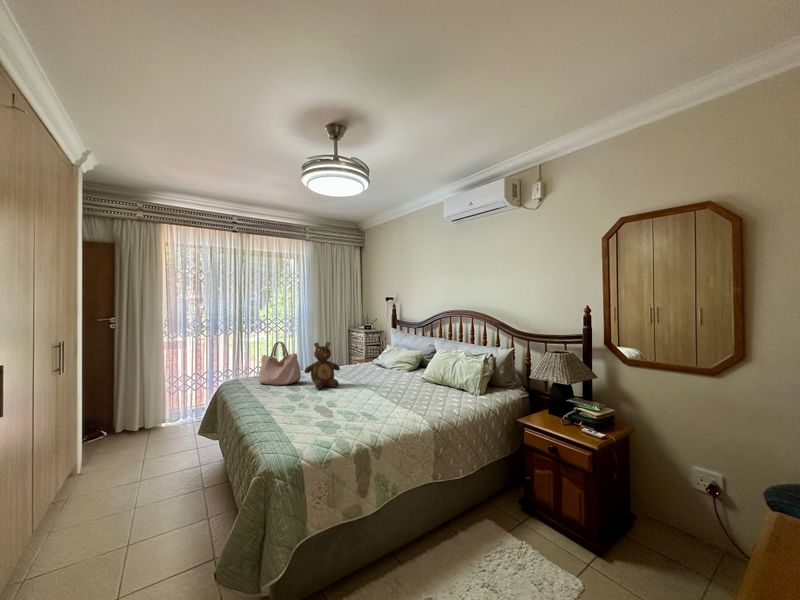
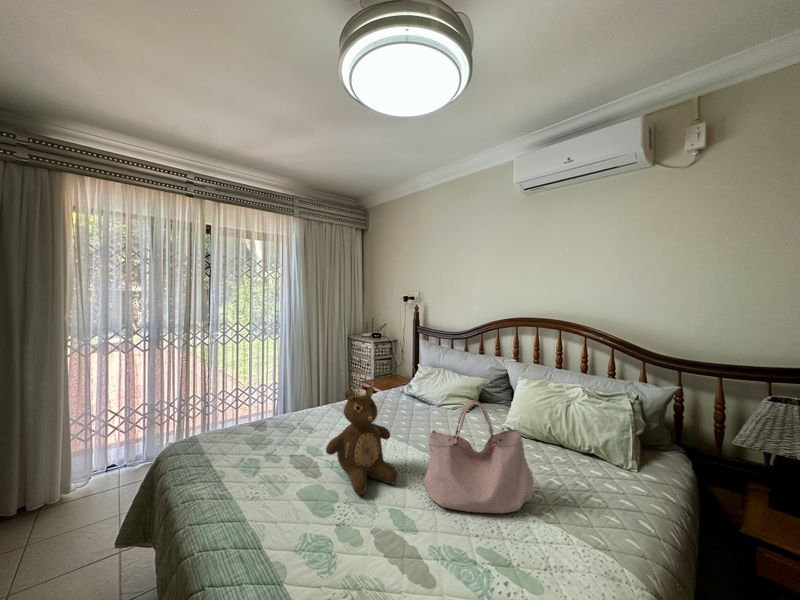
handbag: present [259,342,301,385] -> present [424,401,534,513]

